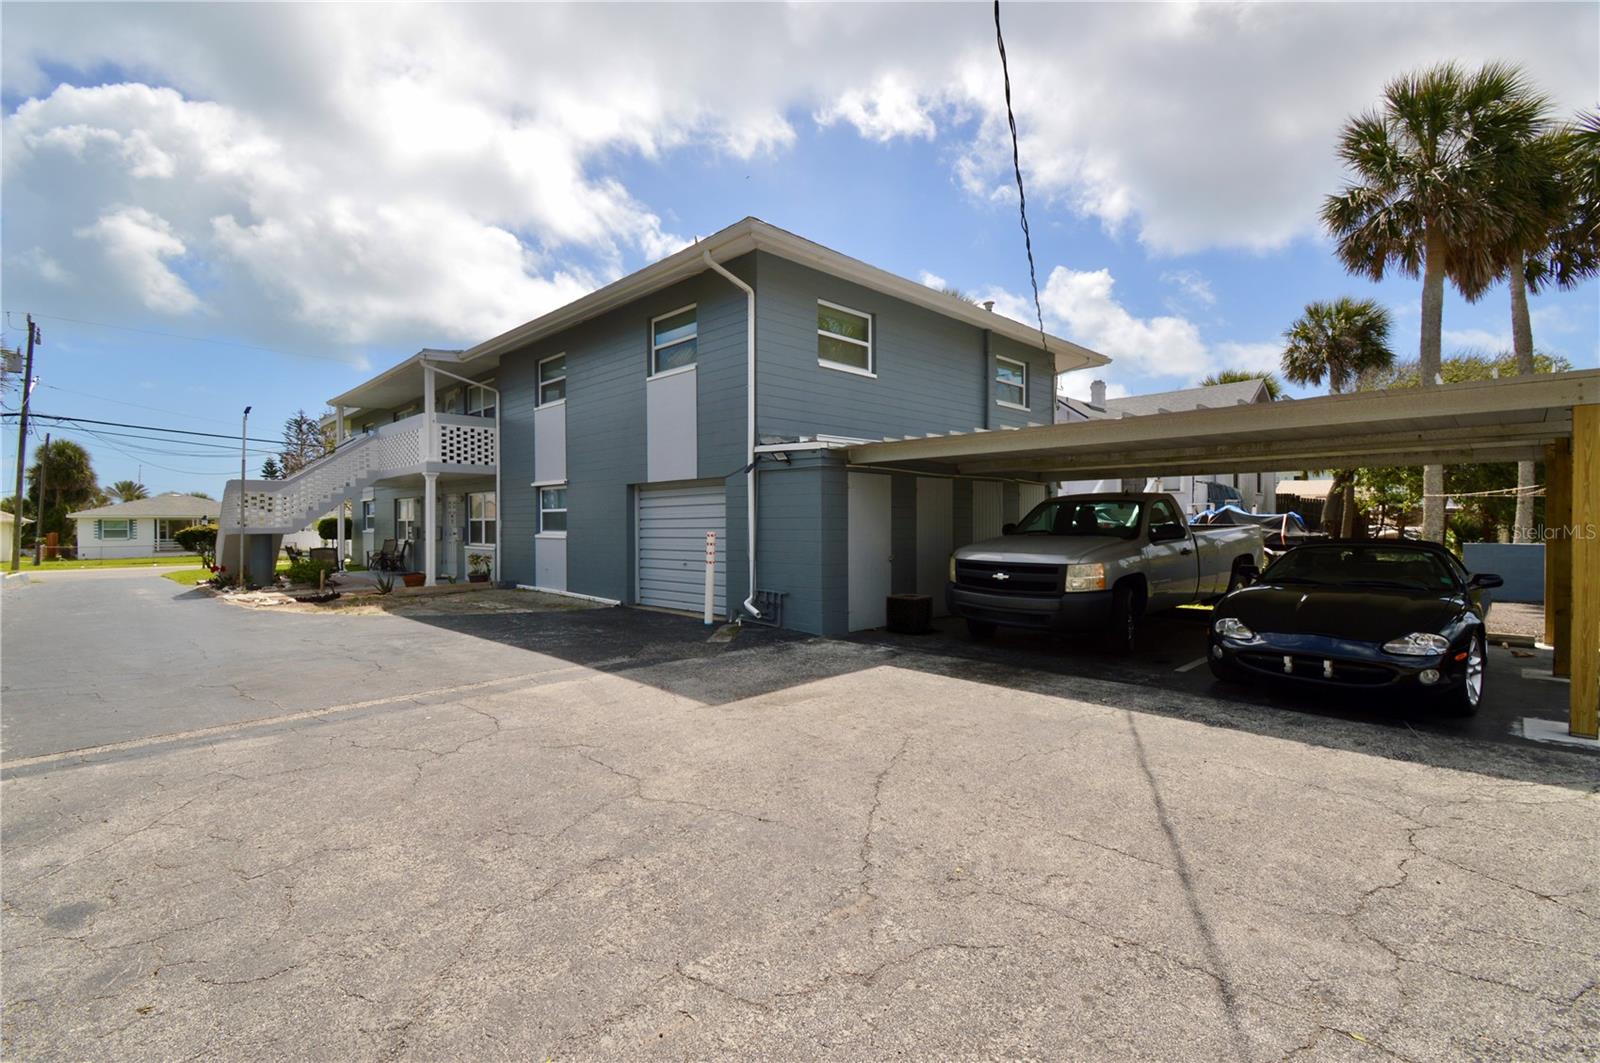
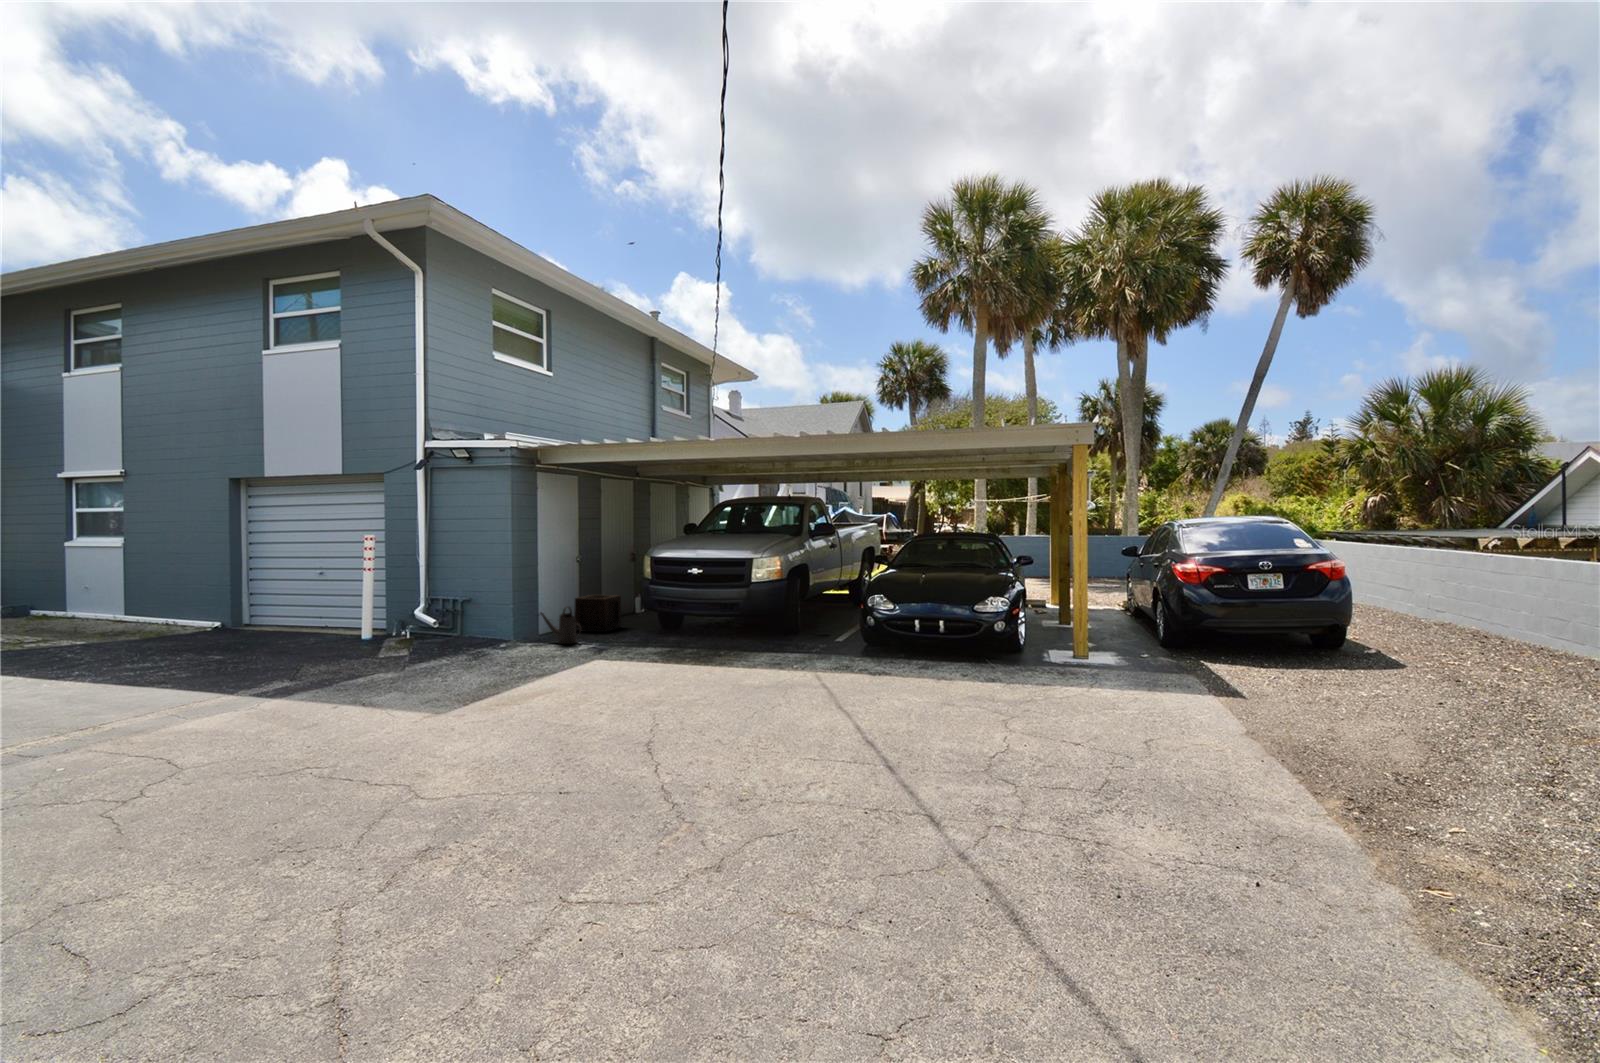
watering can: none [848,605,885,642] -> present [540,607,581,644]

